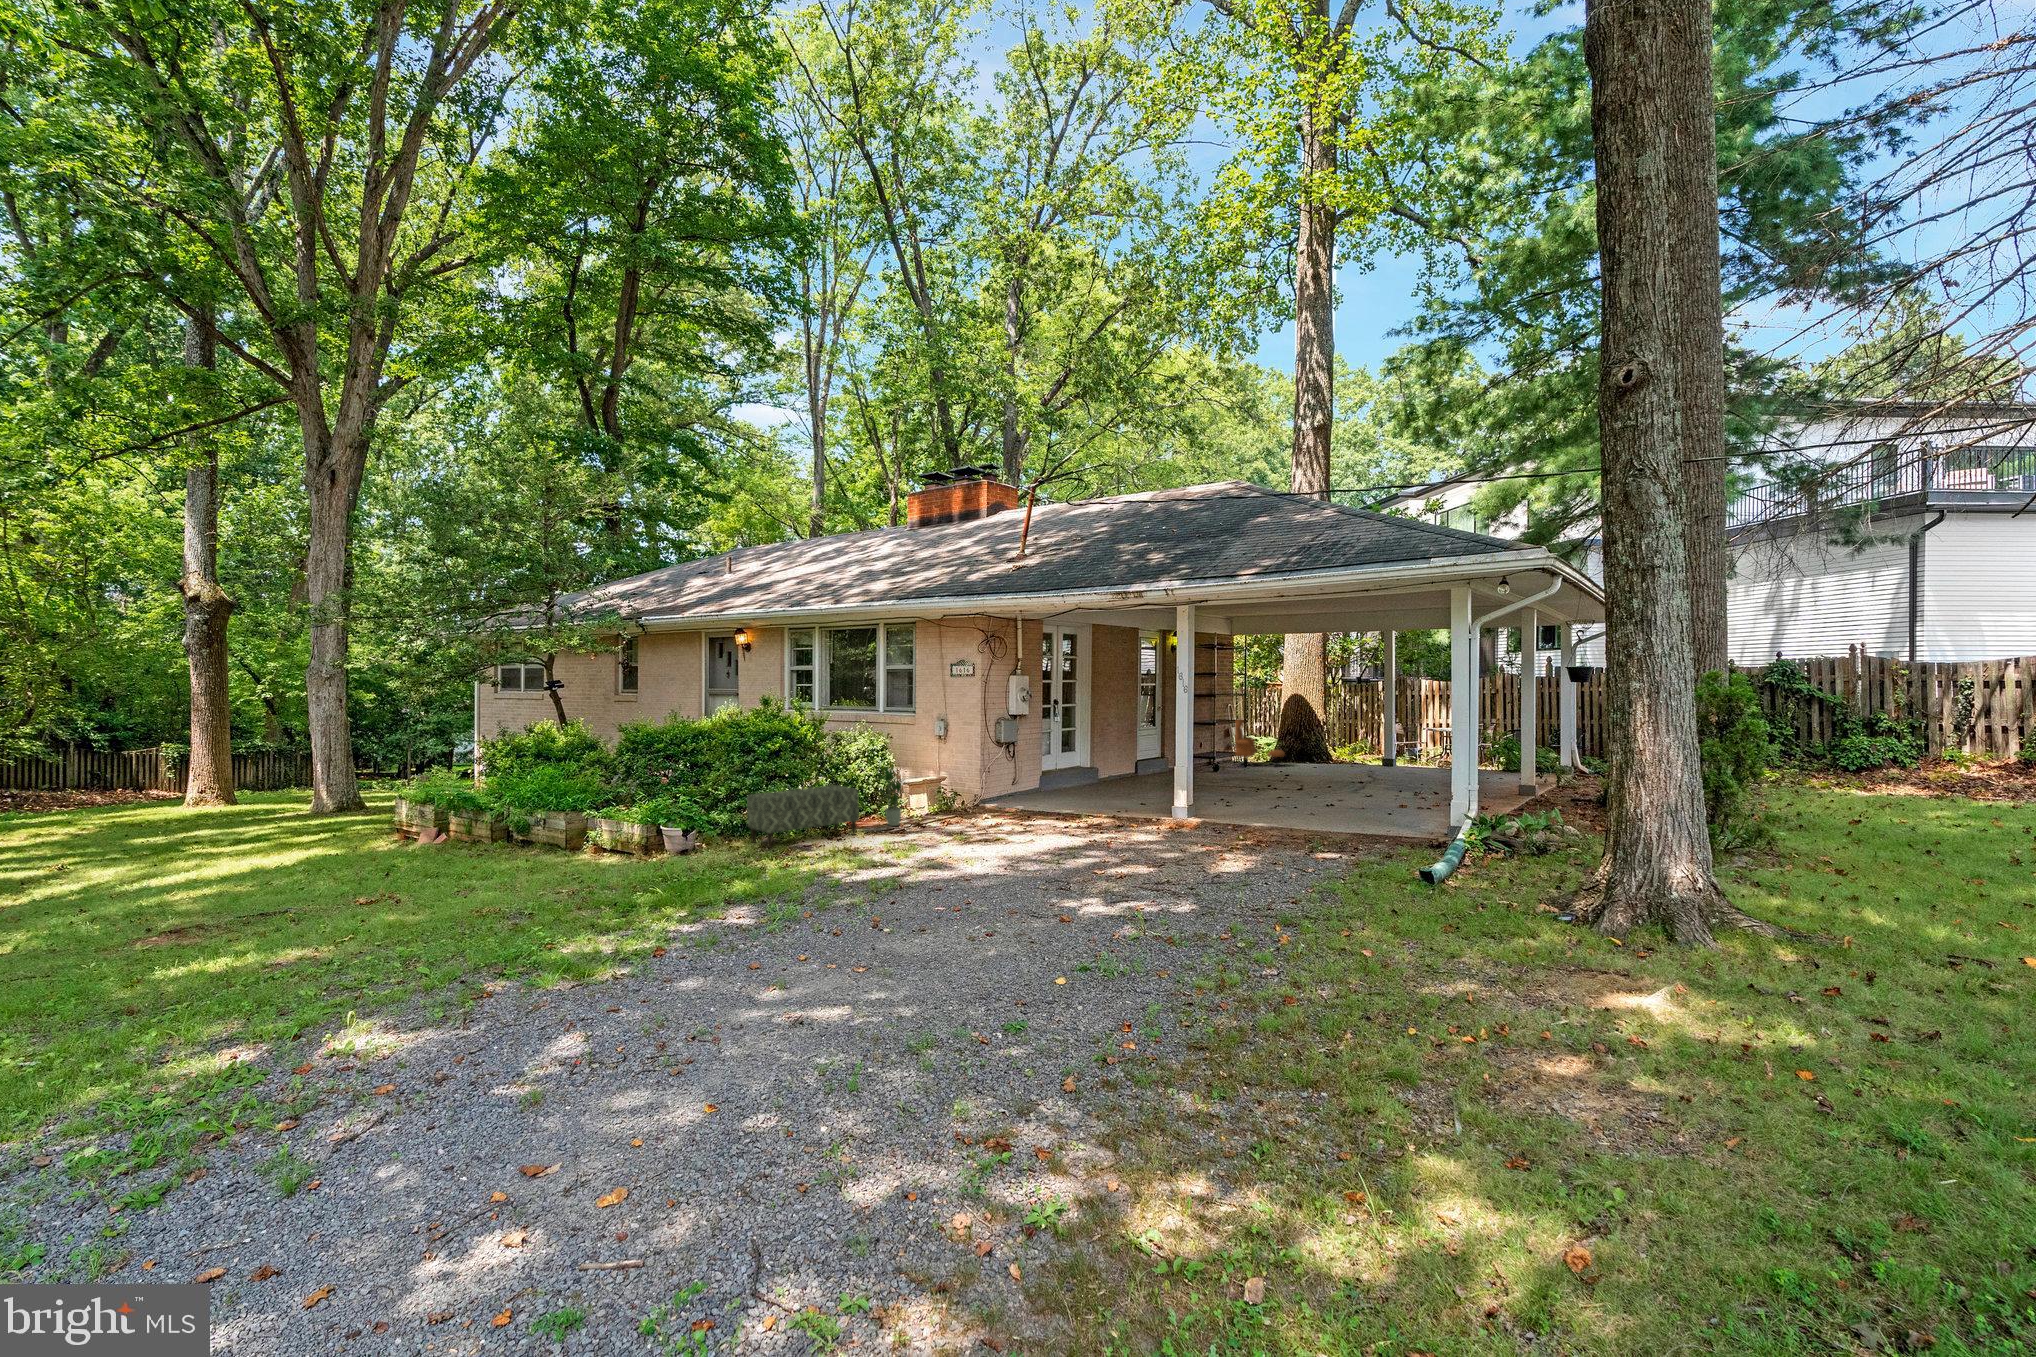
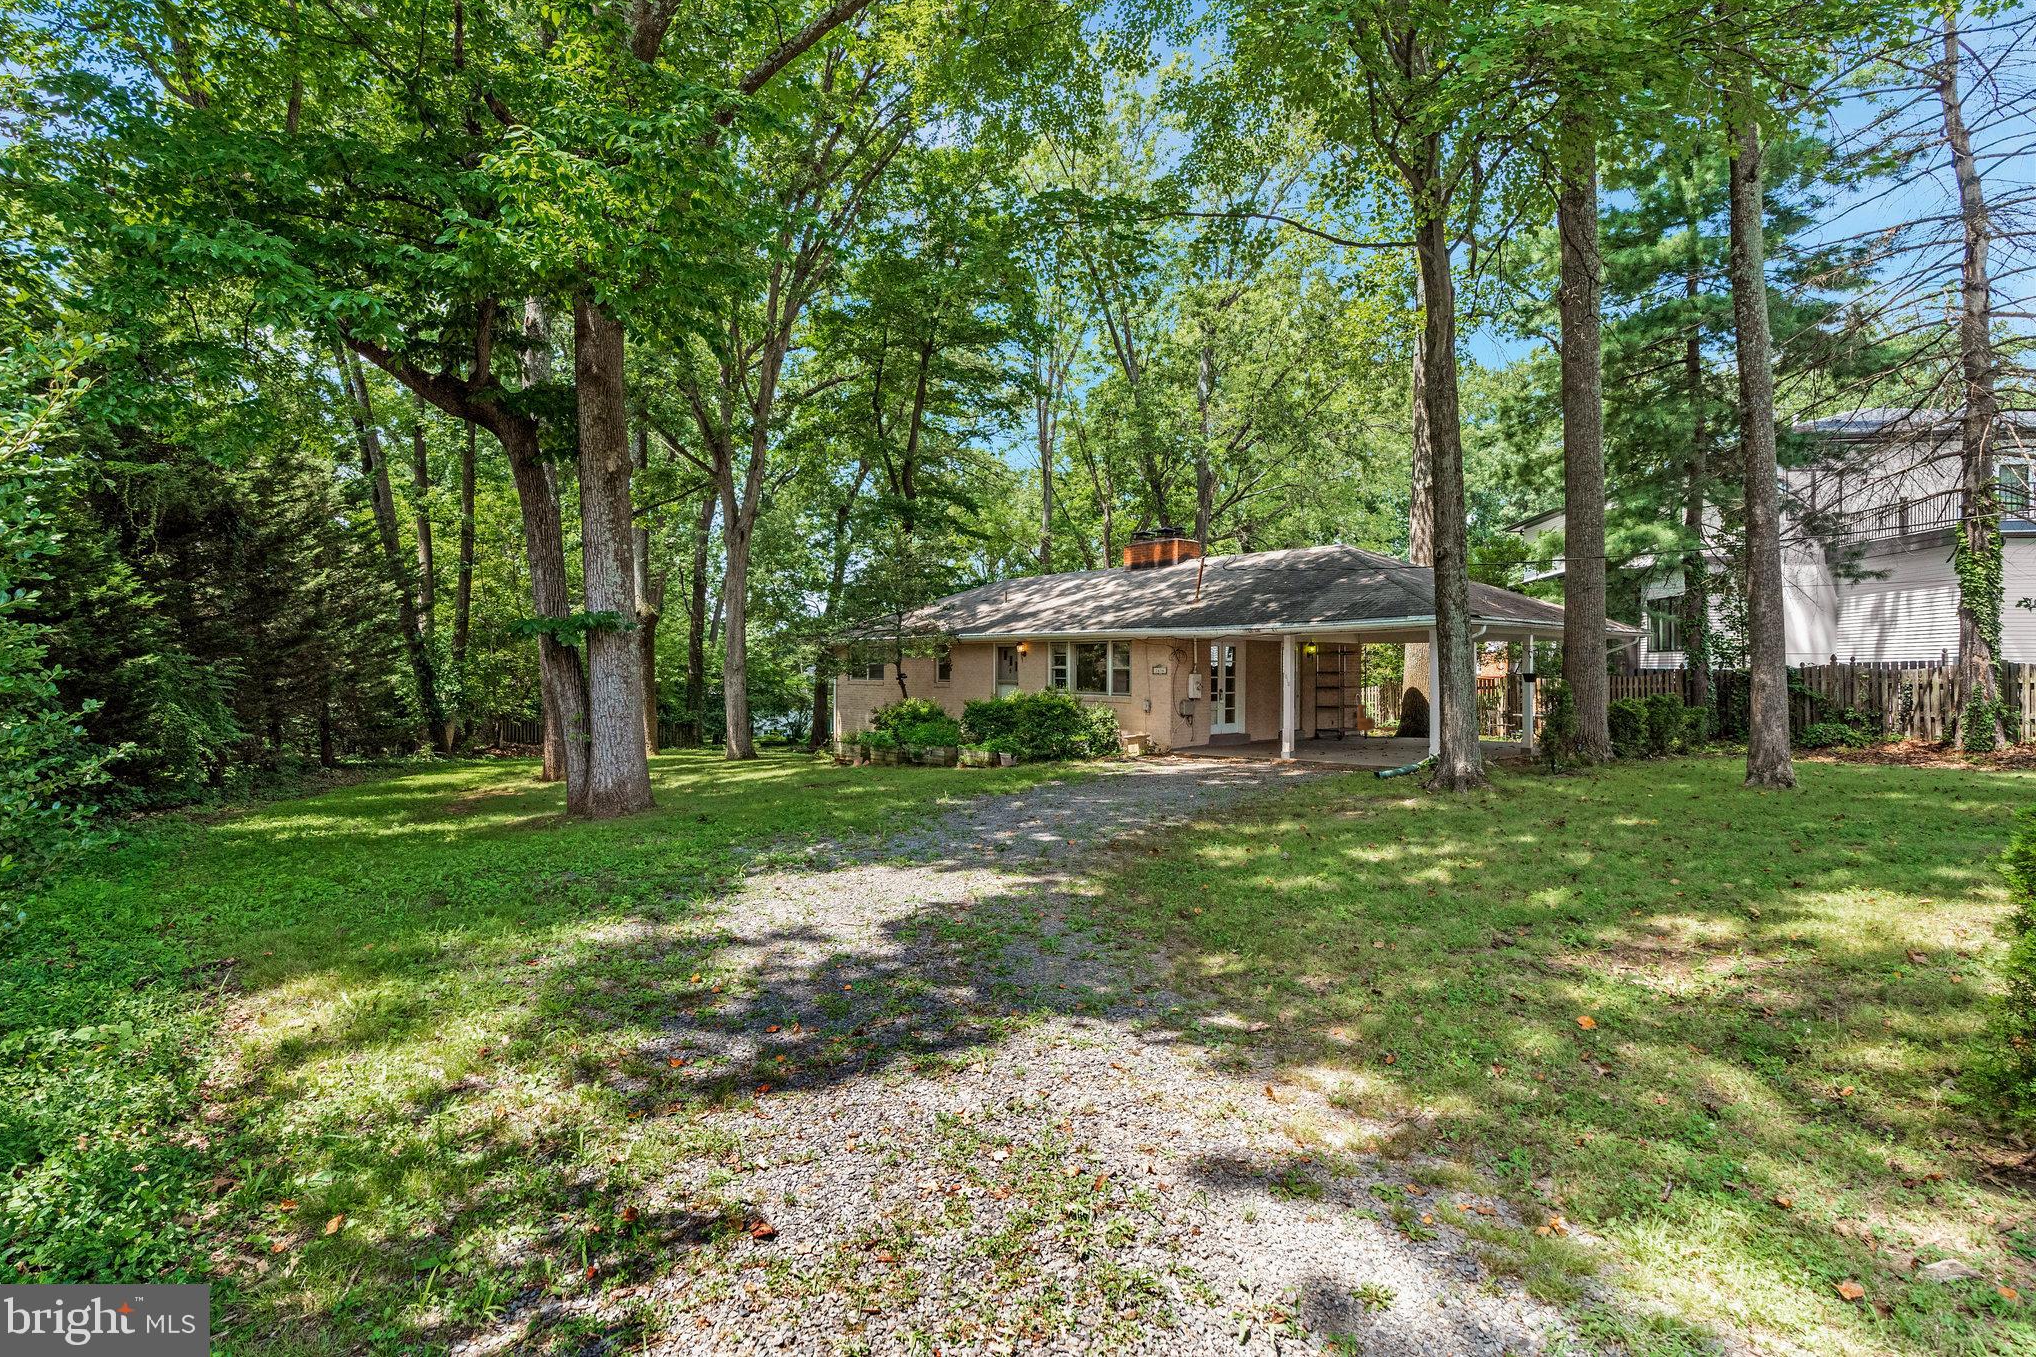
potted plant: present [877,763,904,826] -> none [1104,724,1128,762]
bench: present [747,785,859,848] -> none [1039,737,1098,768]

